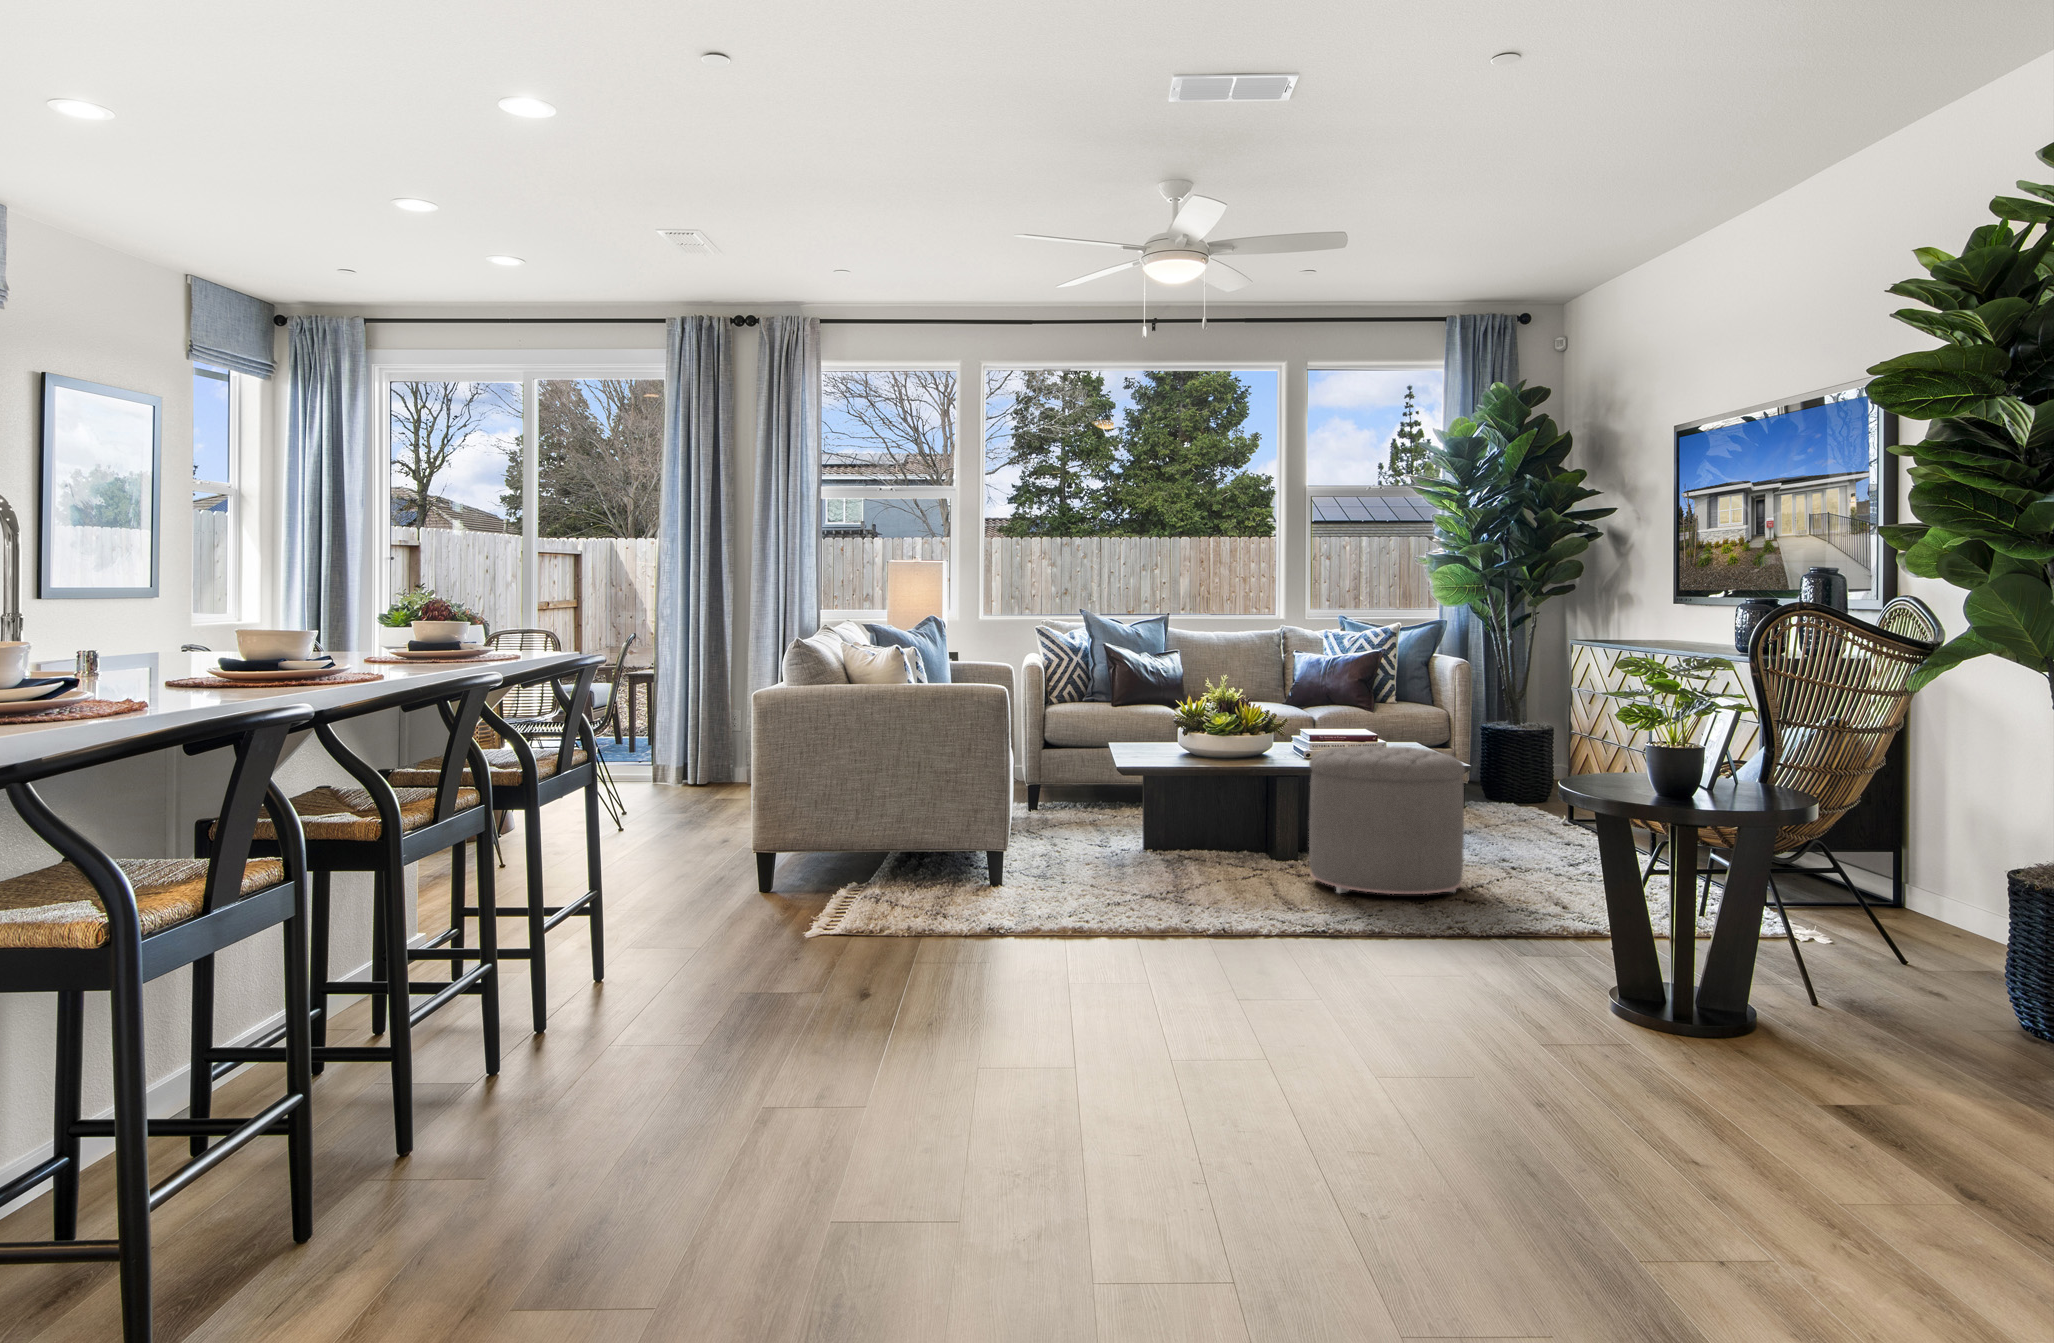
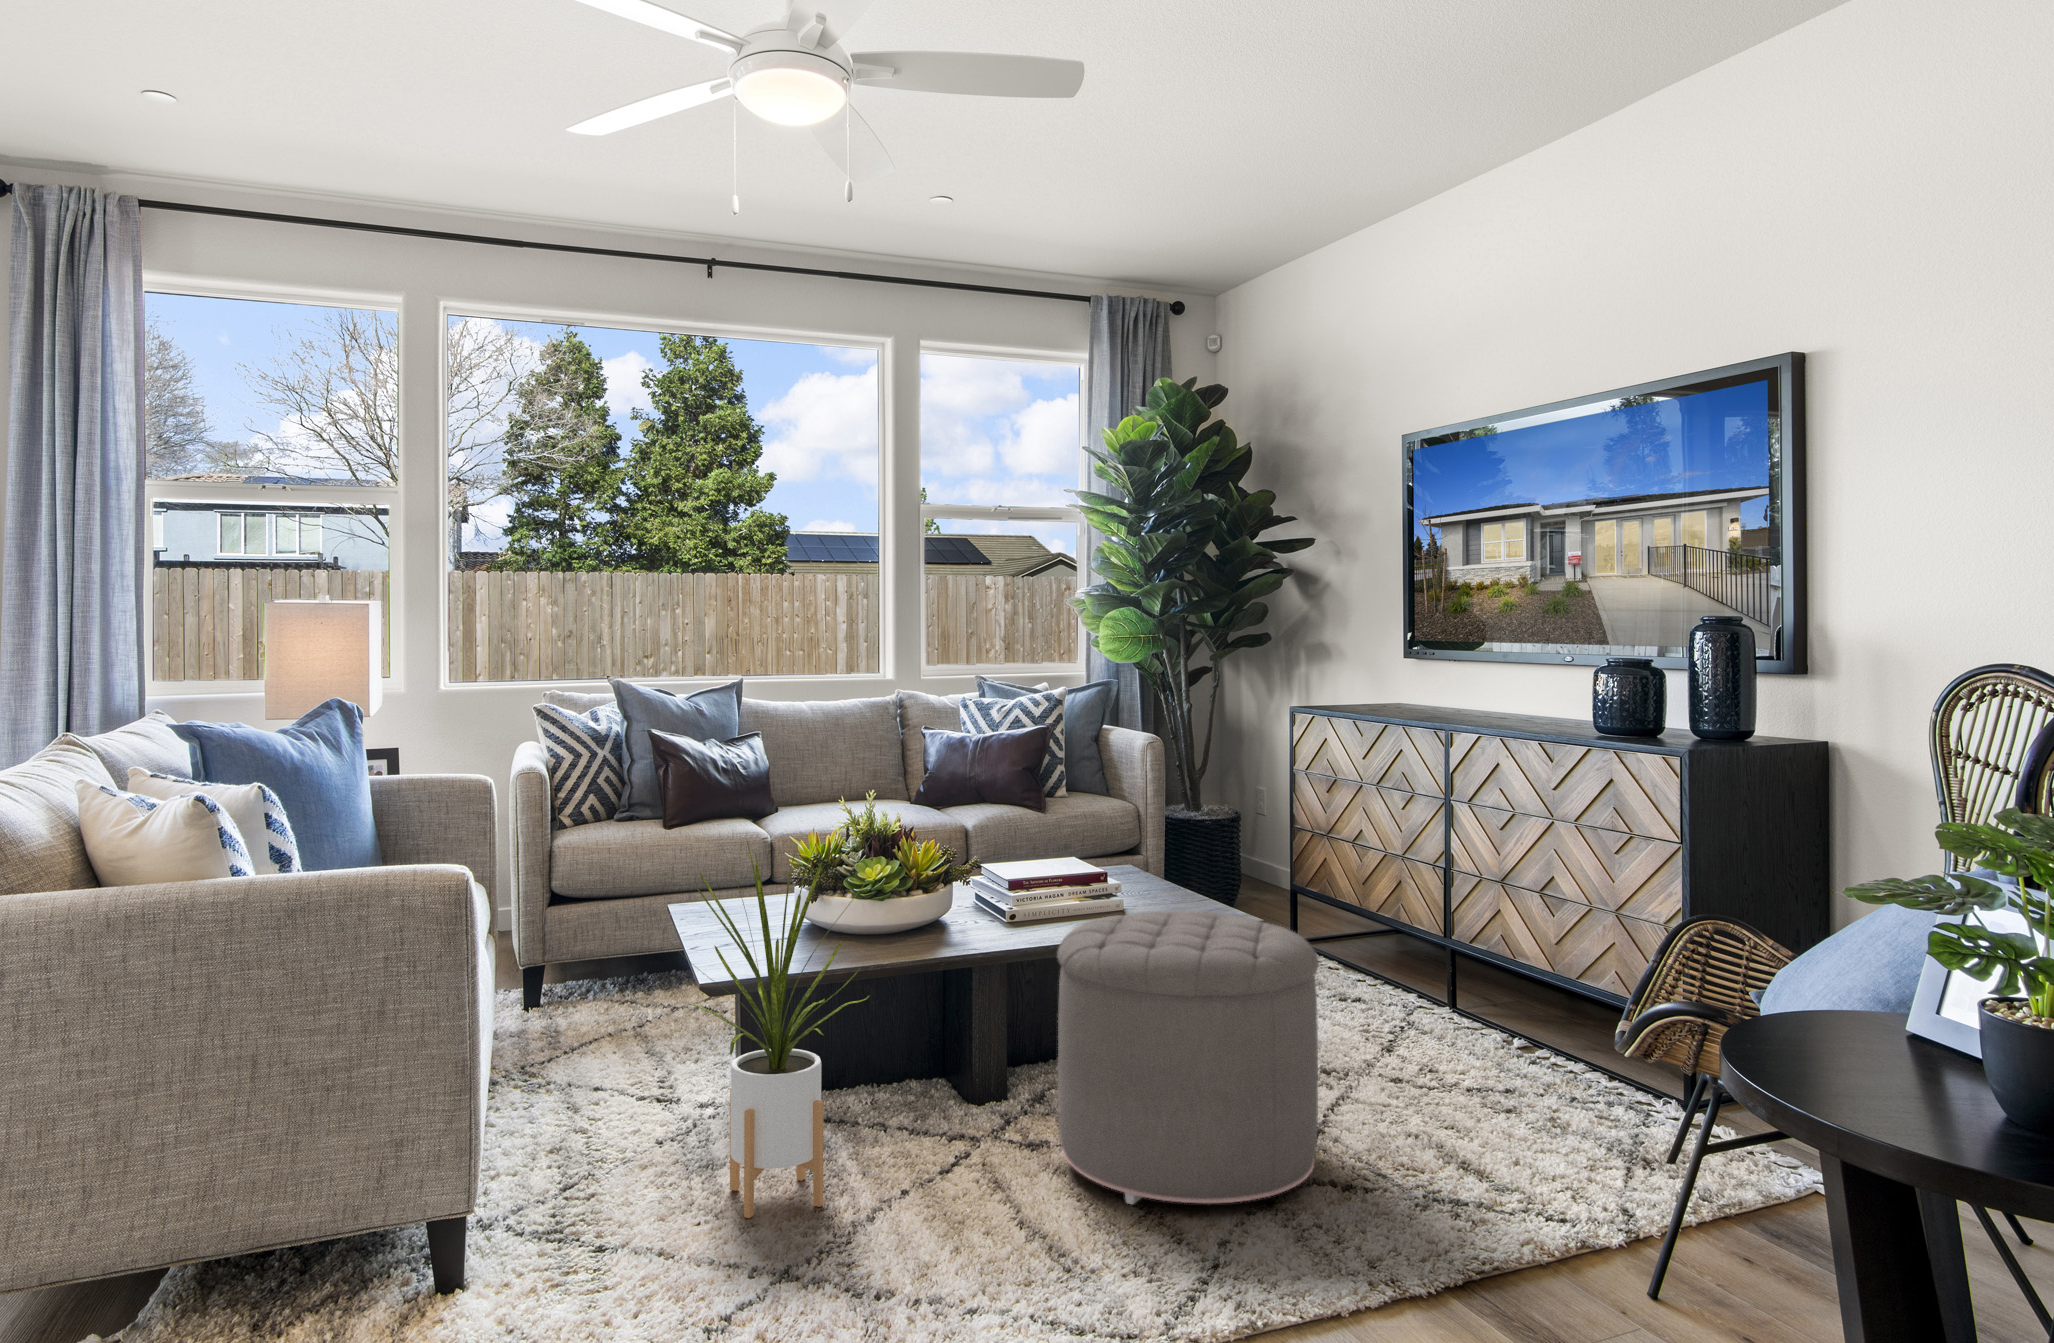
house plant: none [1095,690,1202,881] -> present [669,841,869,1218]

